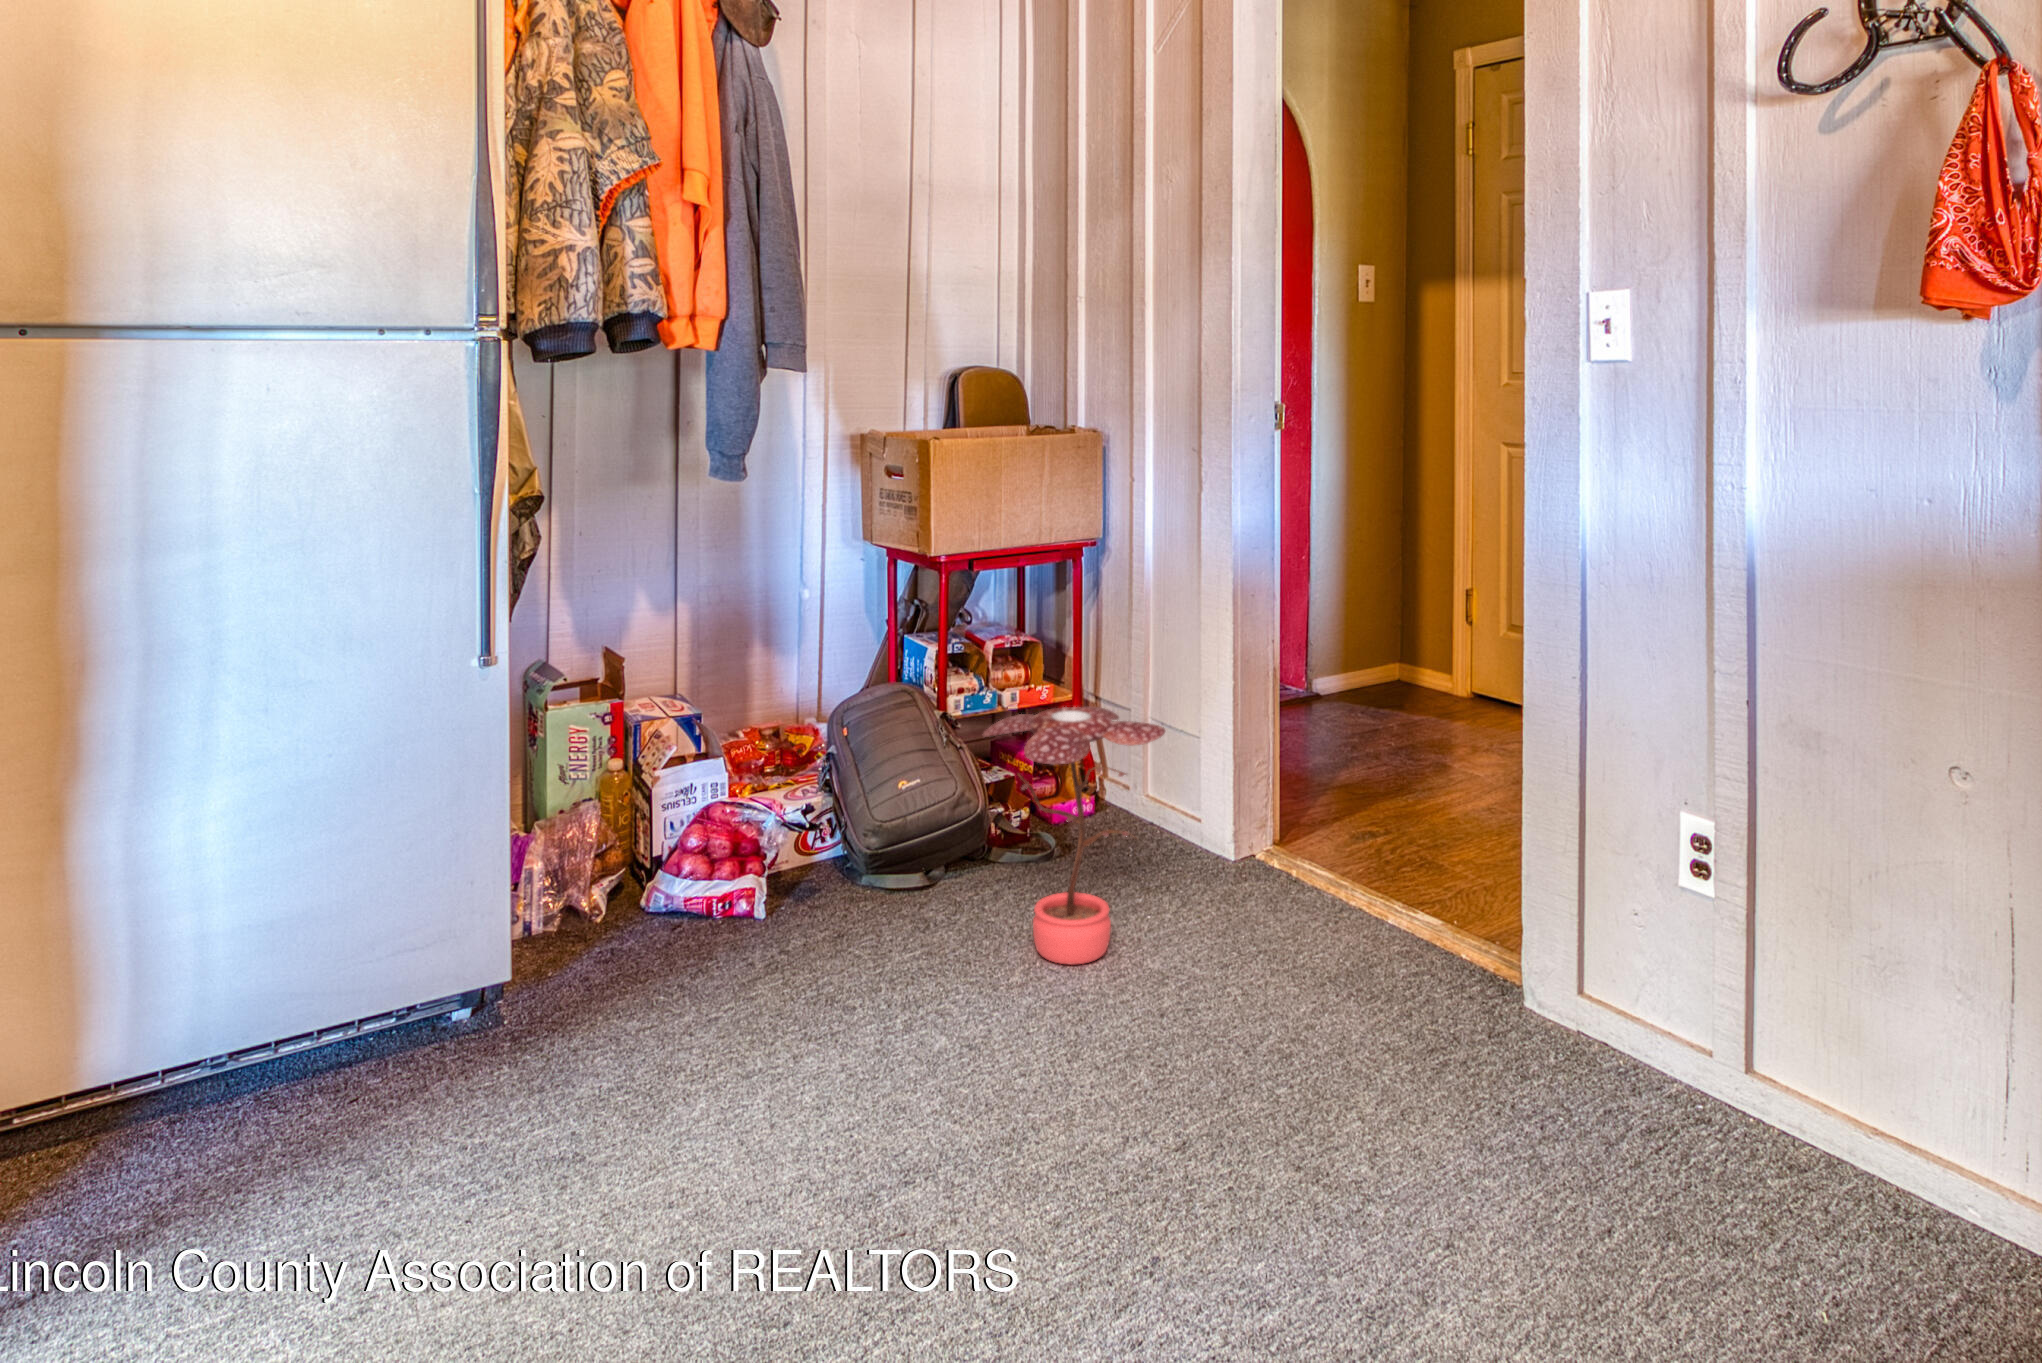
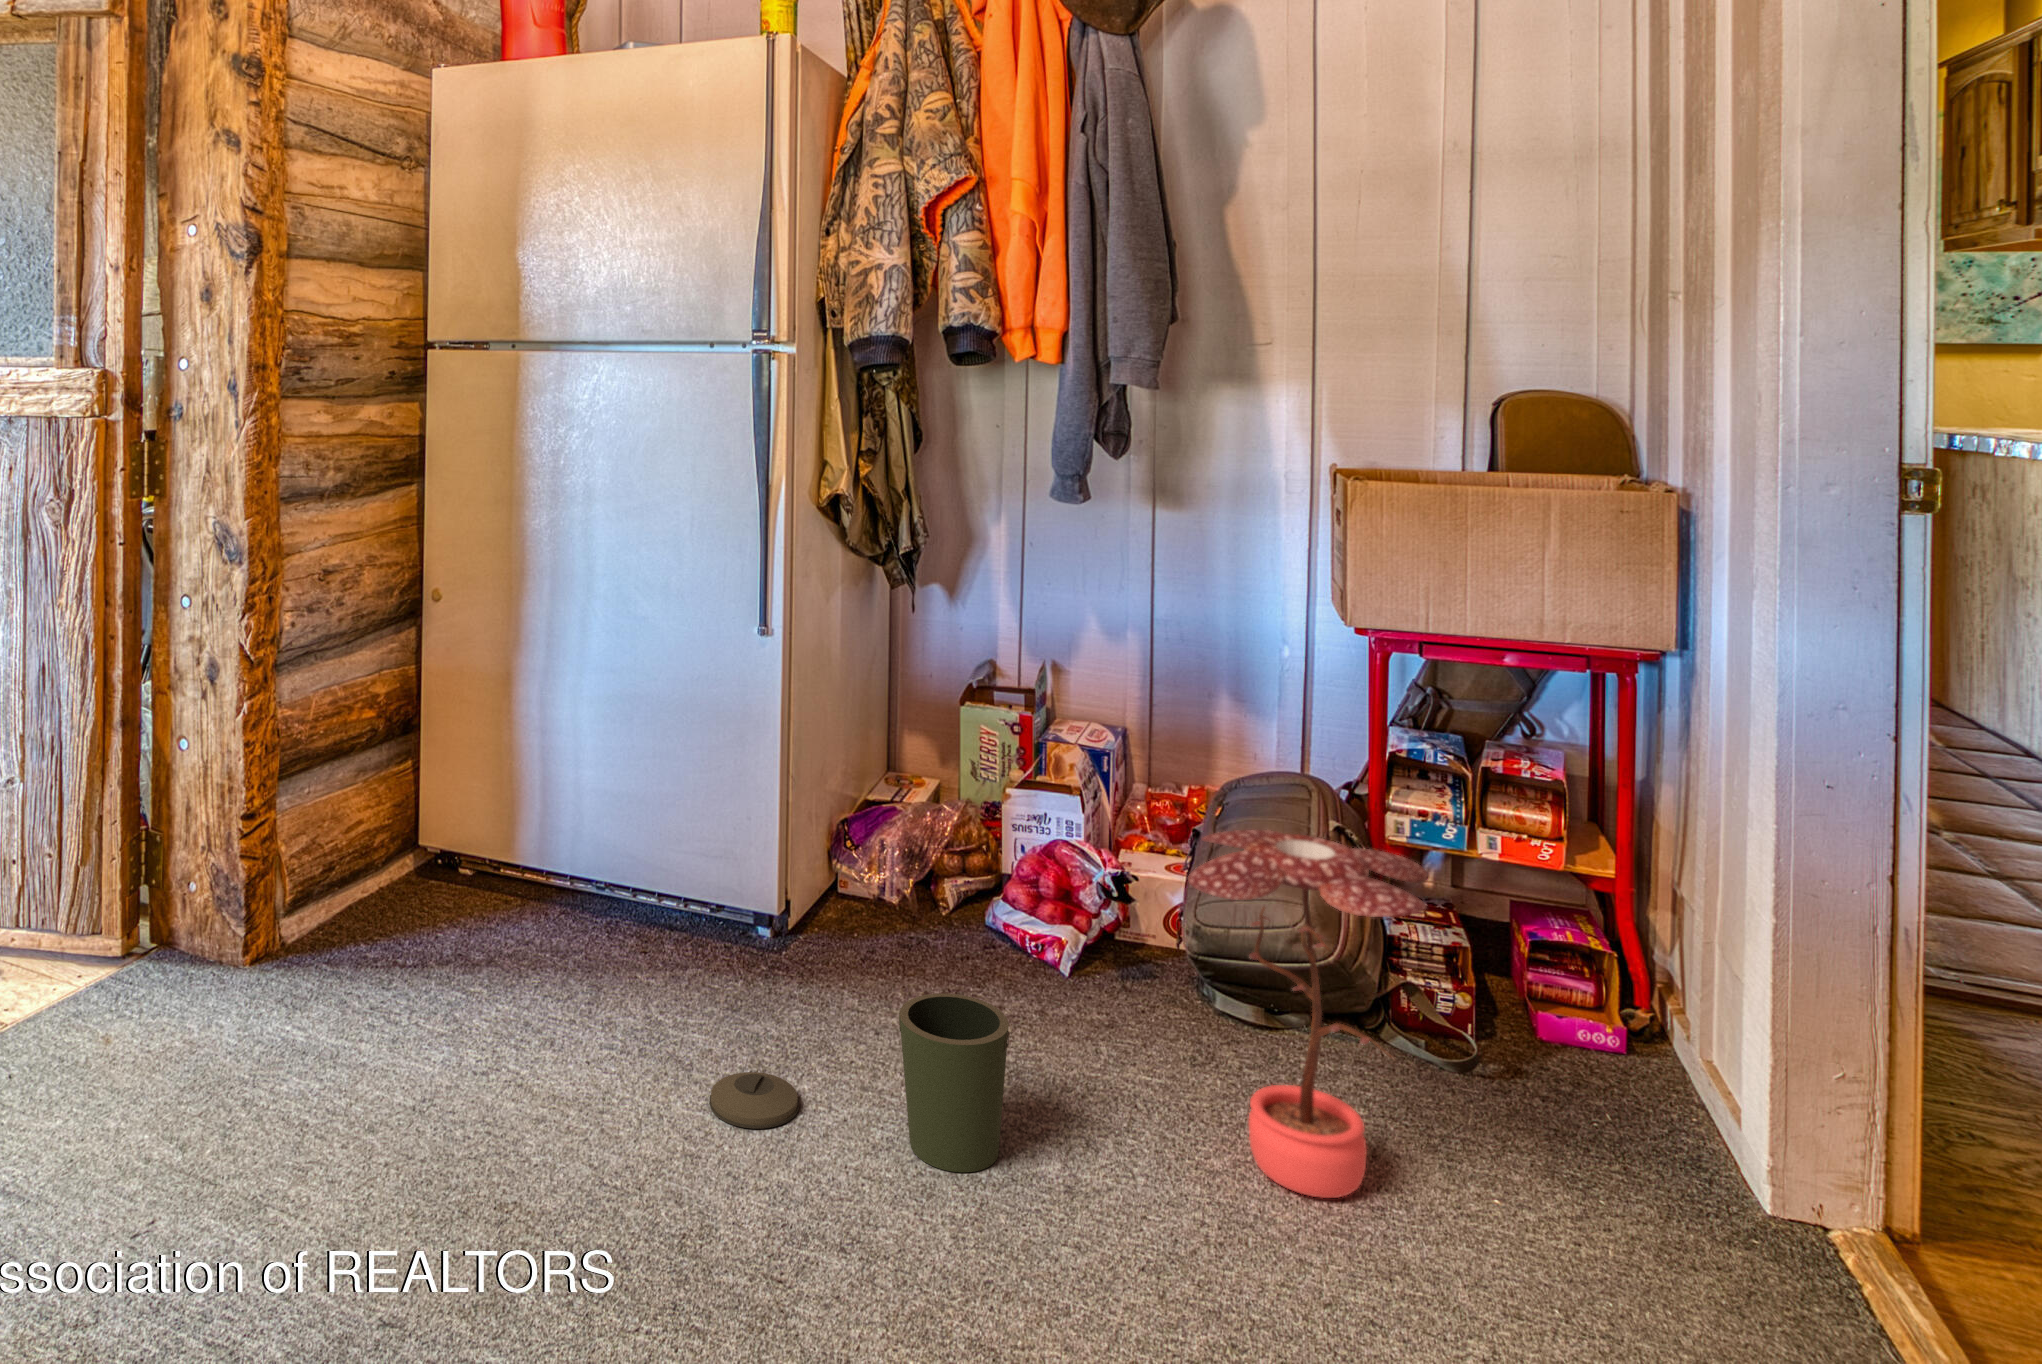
trash can: none [675,926,946,1157] -> present [709,993,1009,1172]

